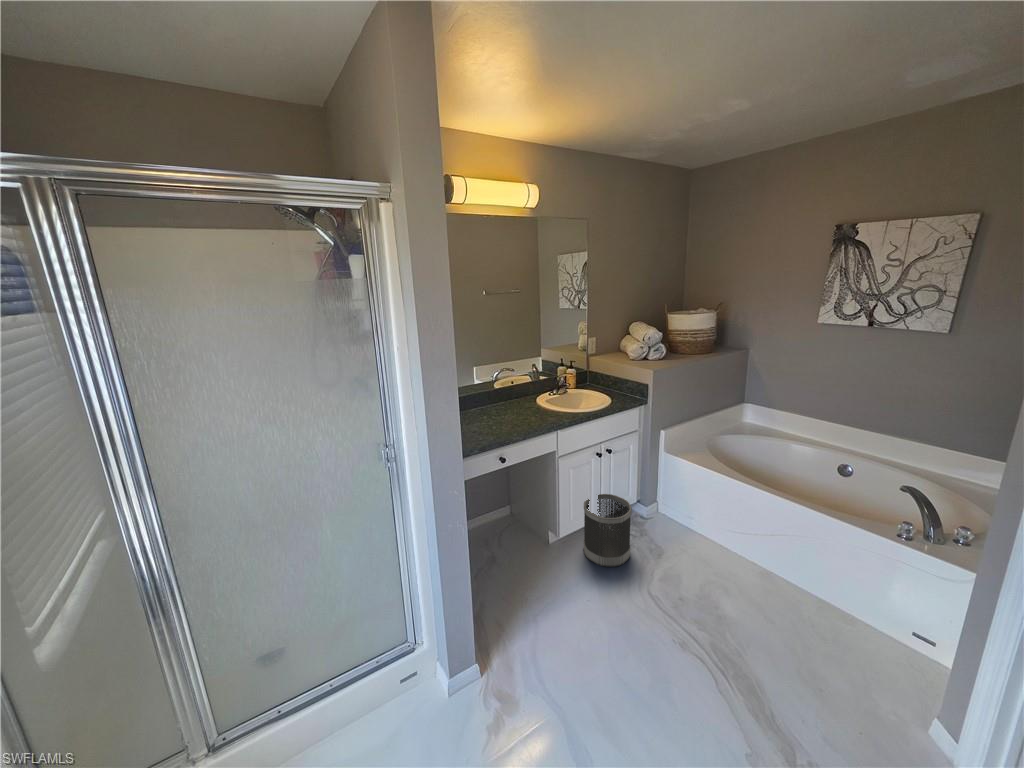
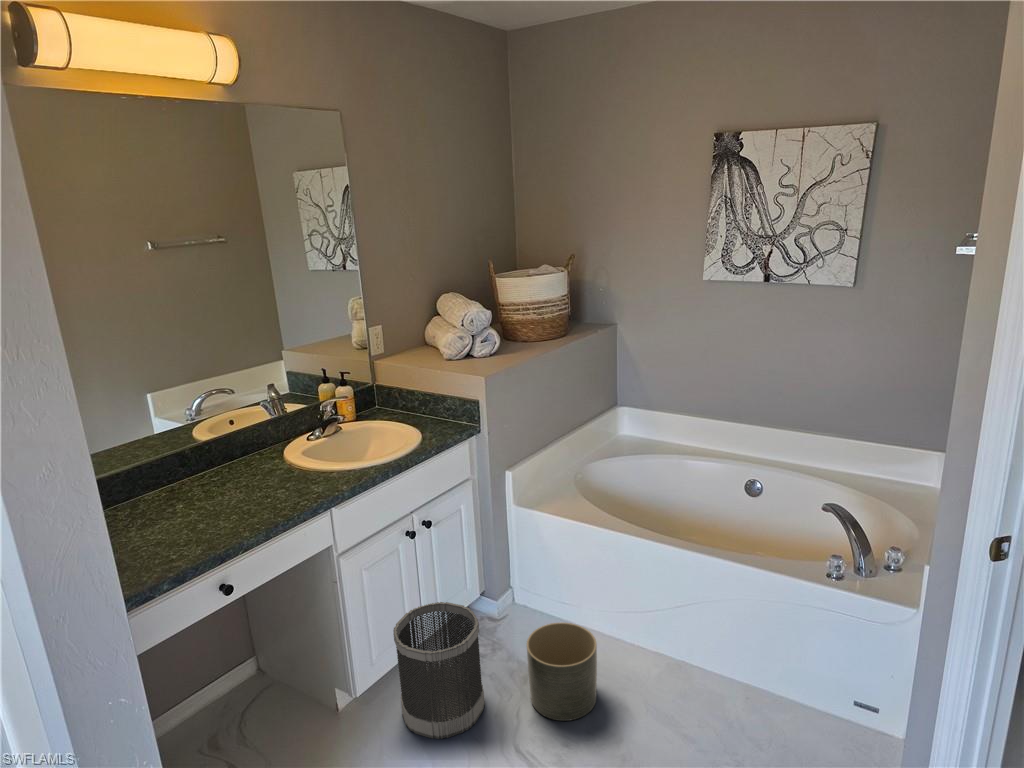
planter: none [658,521,704,578] -> present [527,623,597,721]

